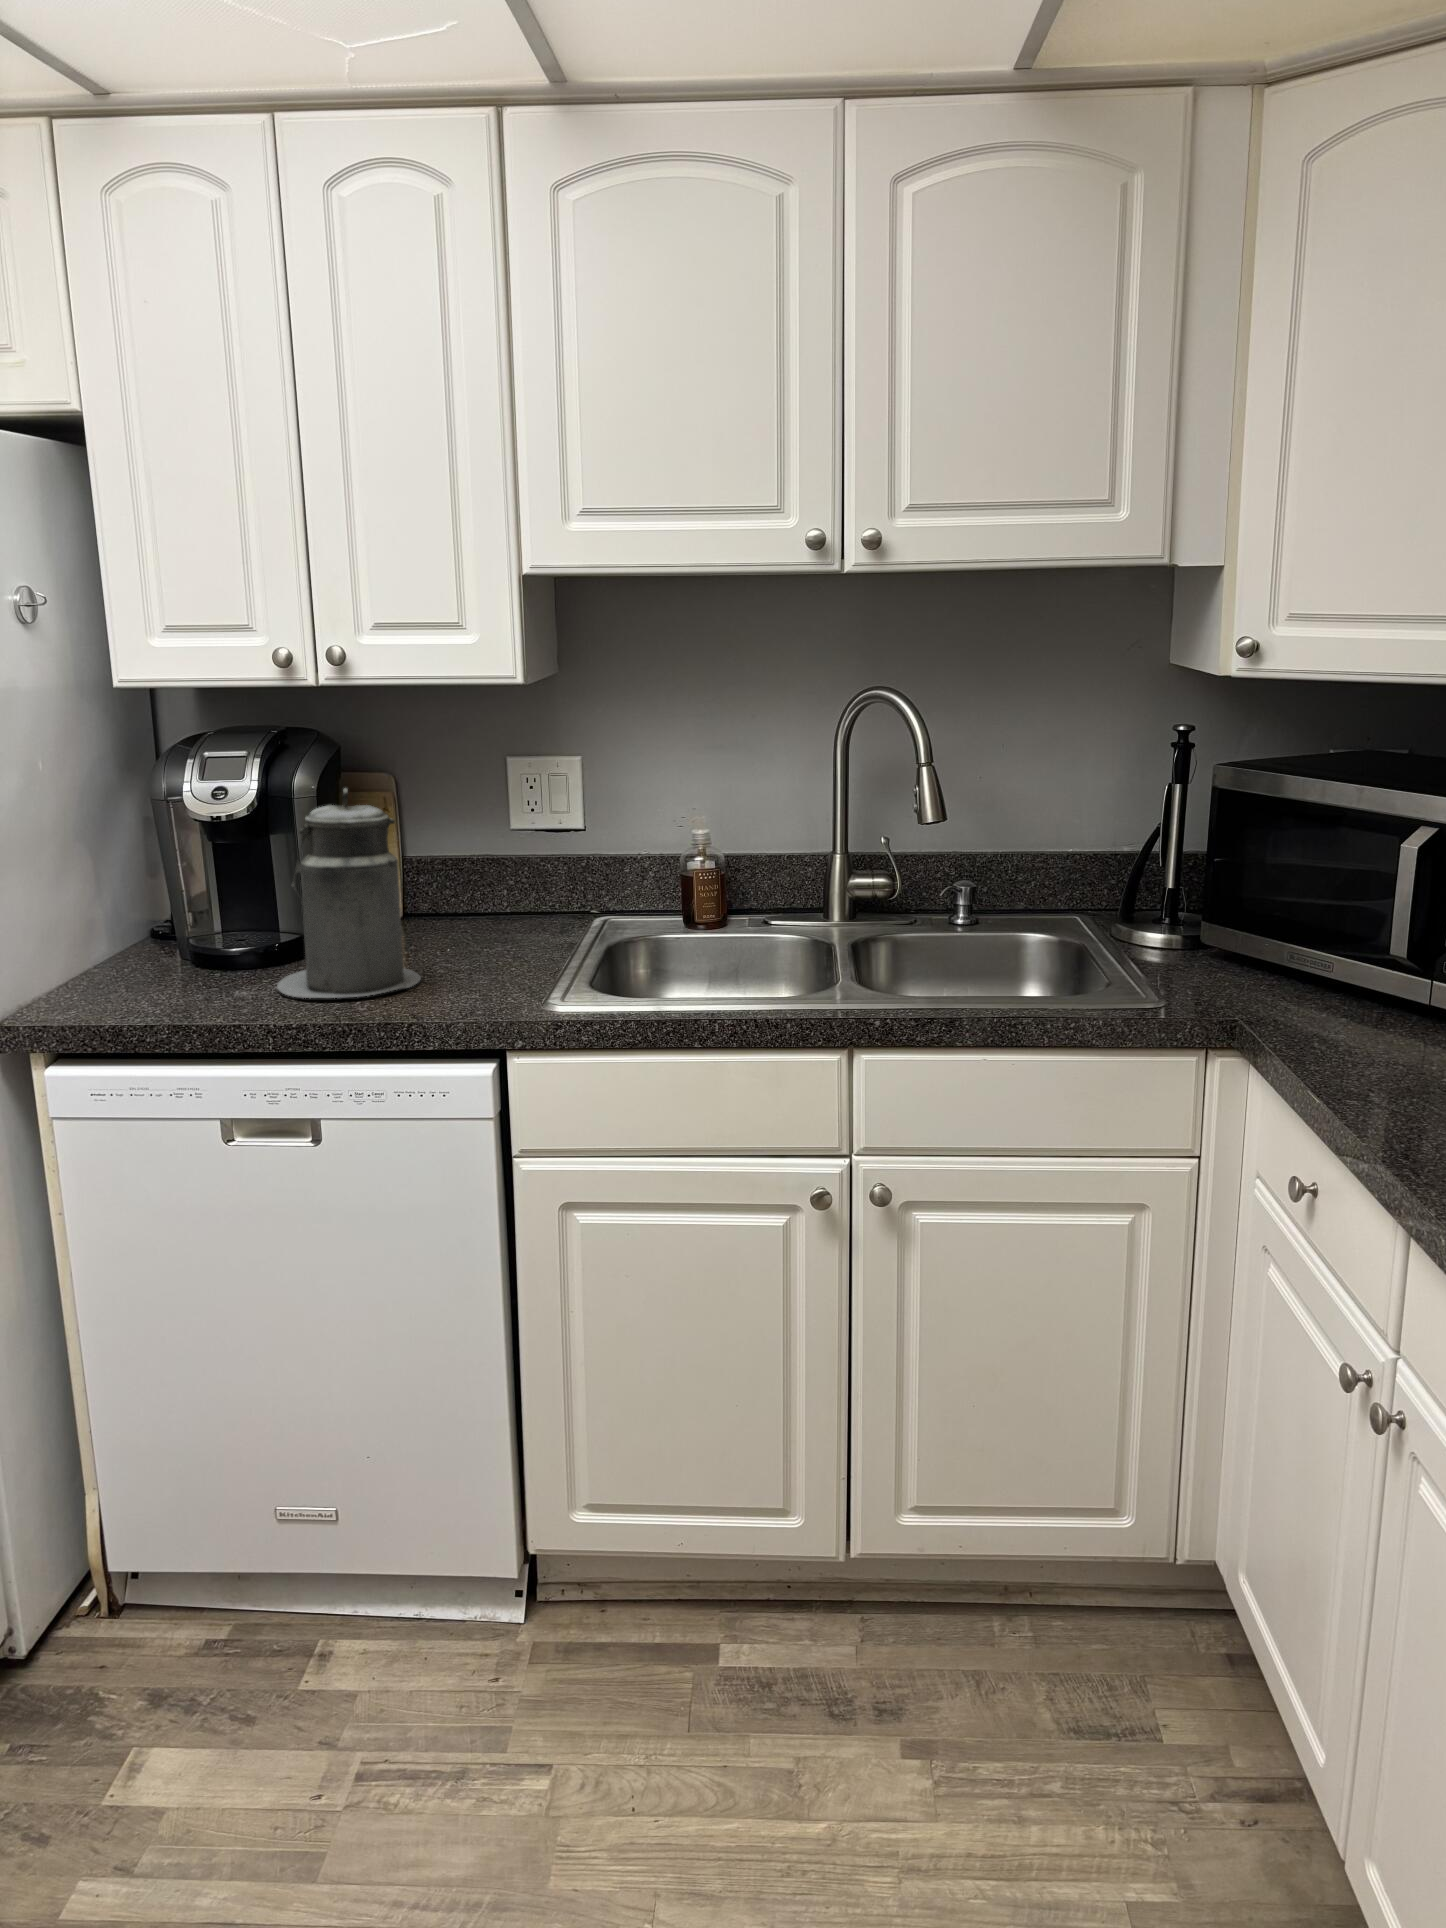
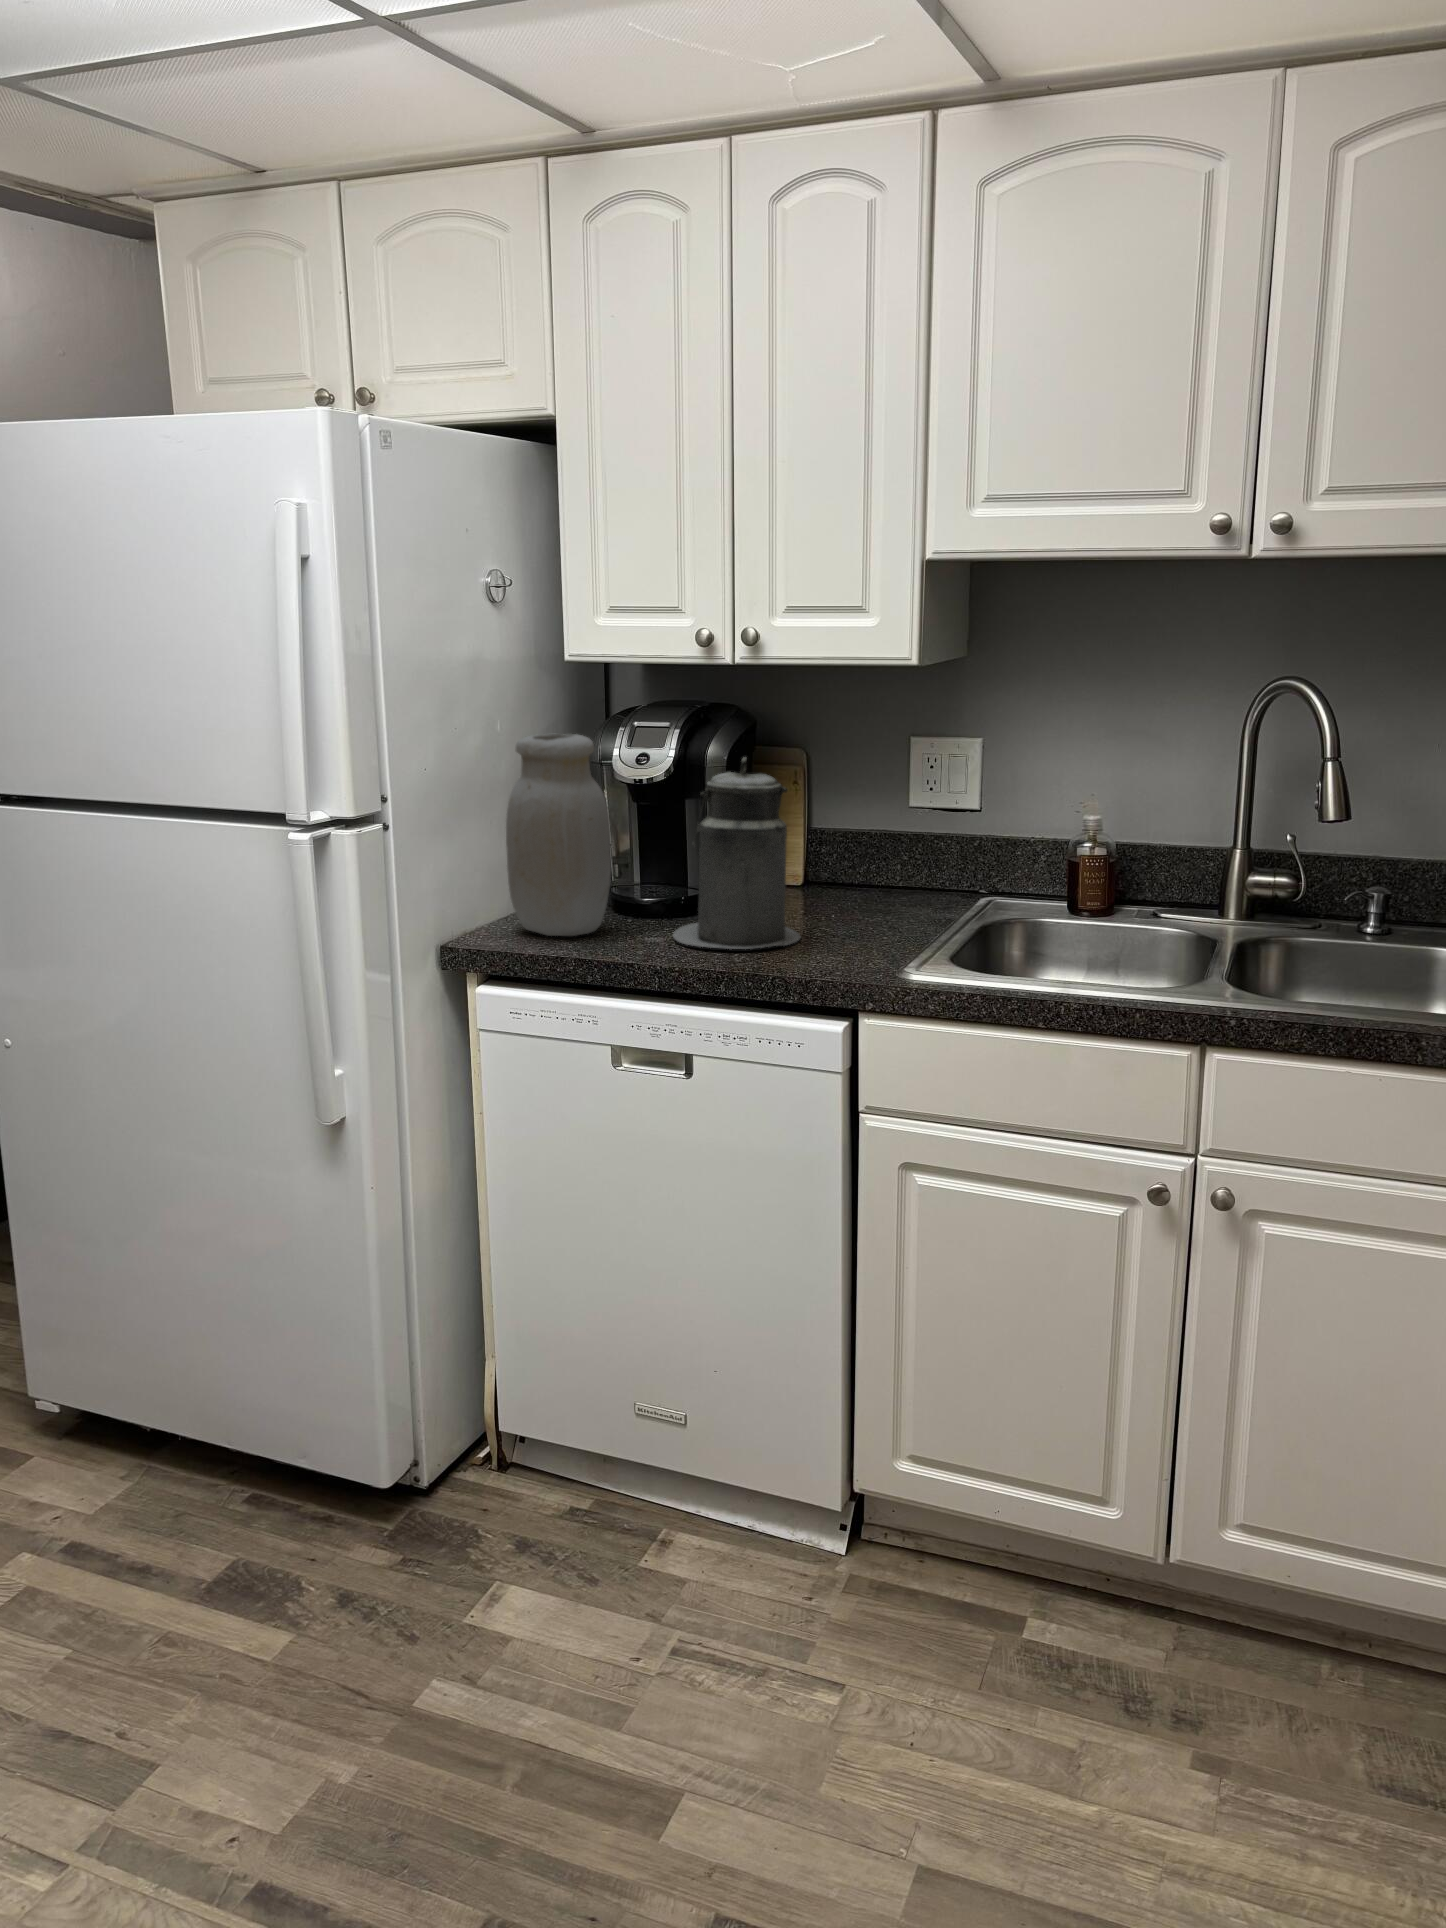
jar: none [65,772,196,1002] -> present [506,734,611,936]

